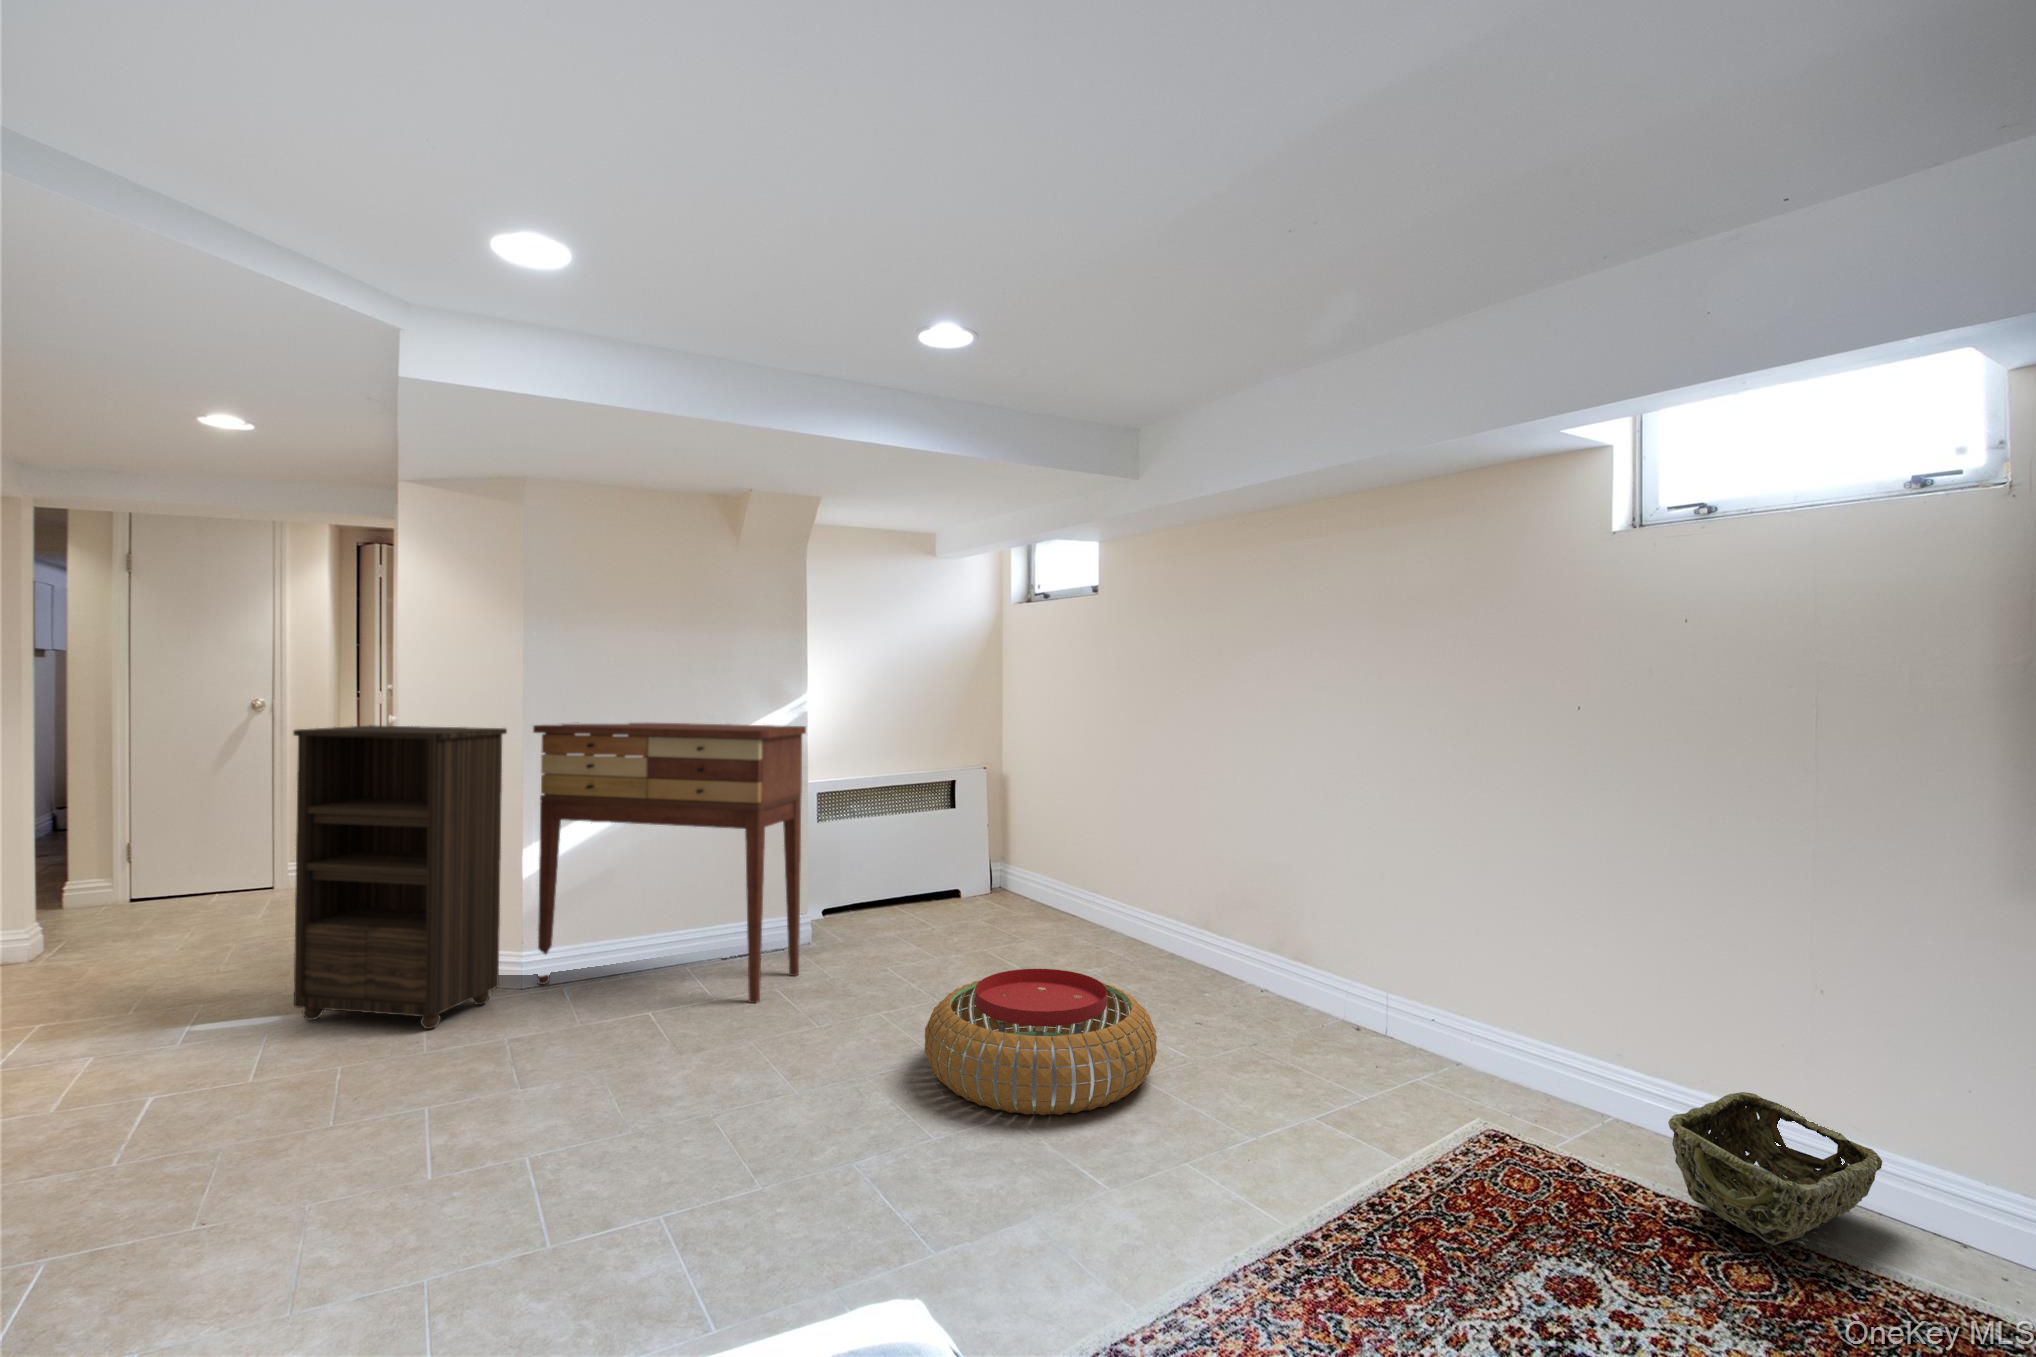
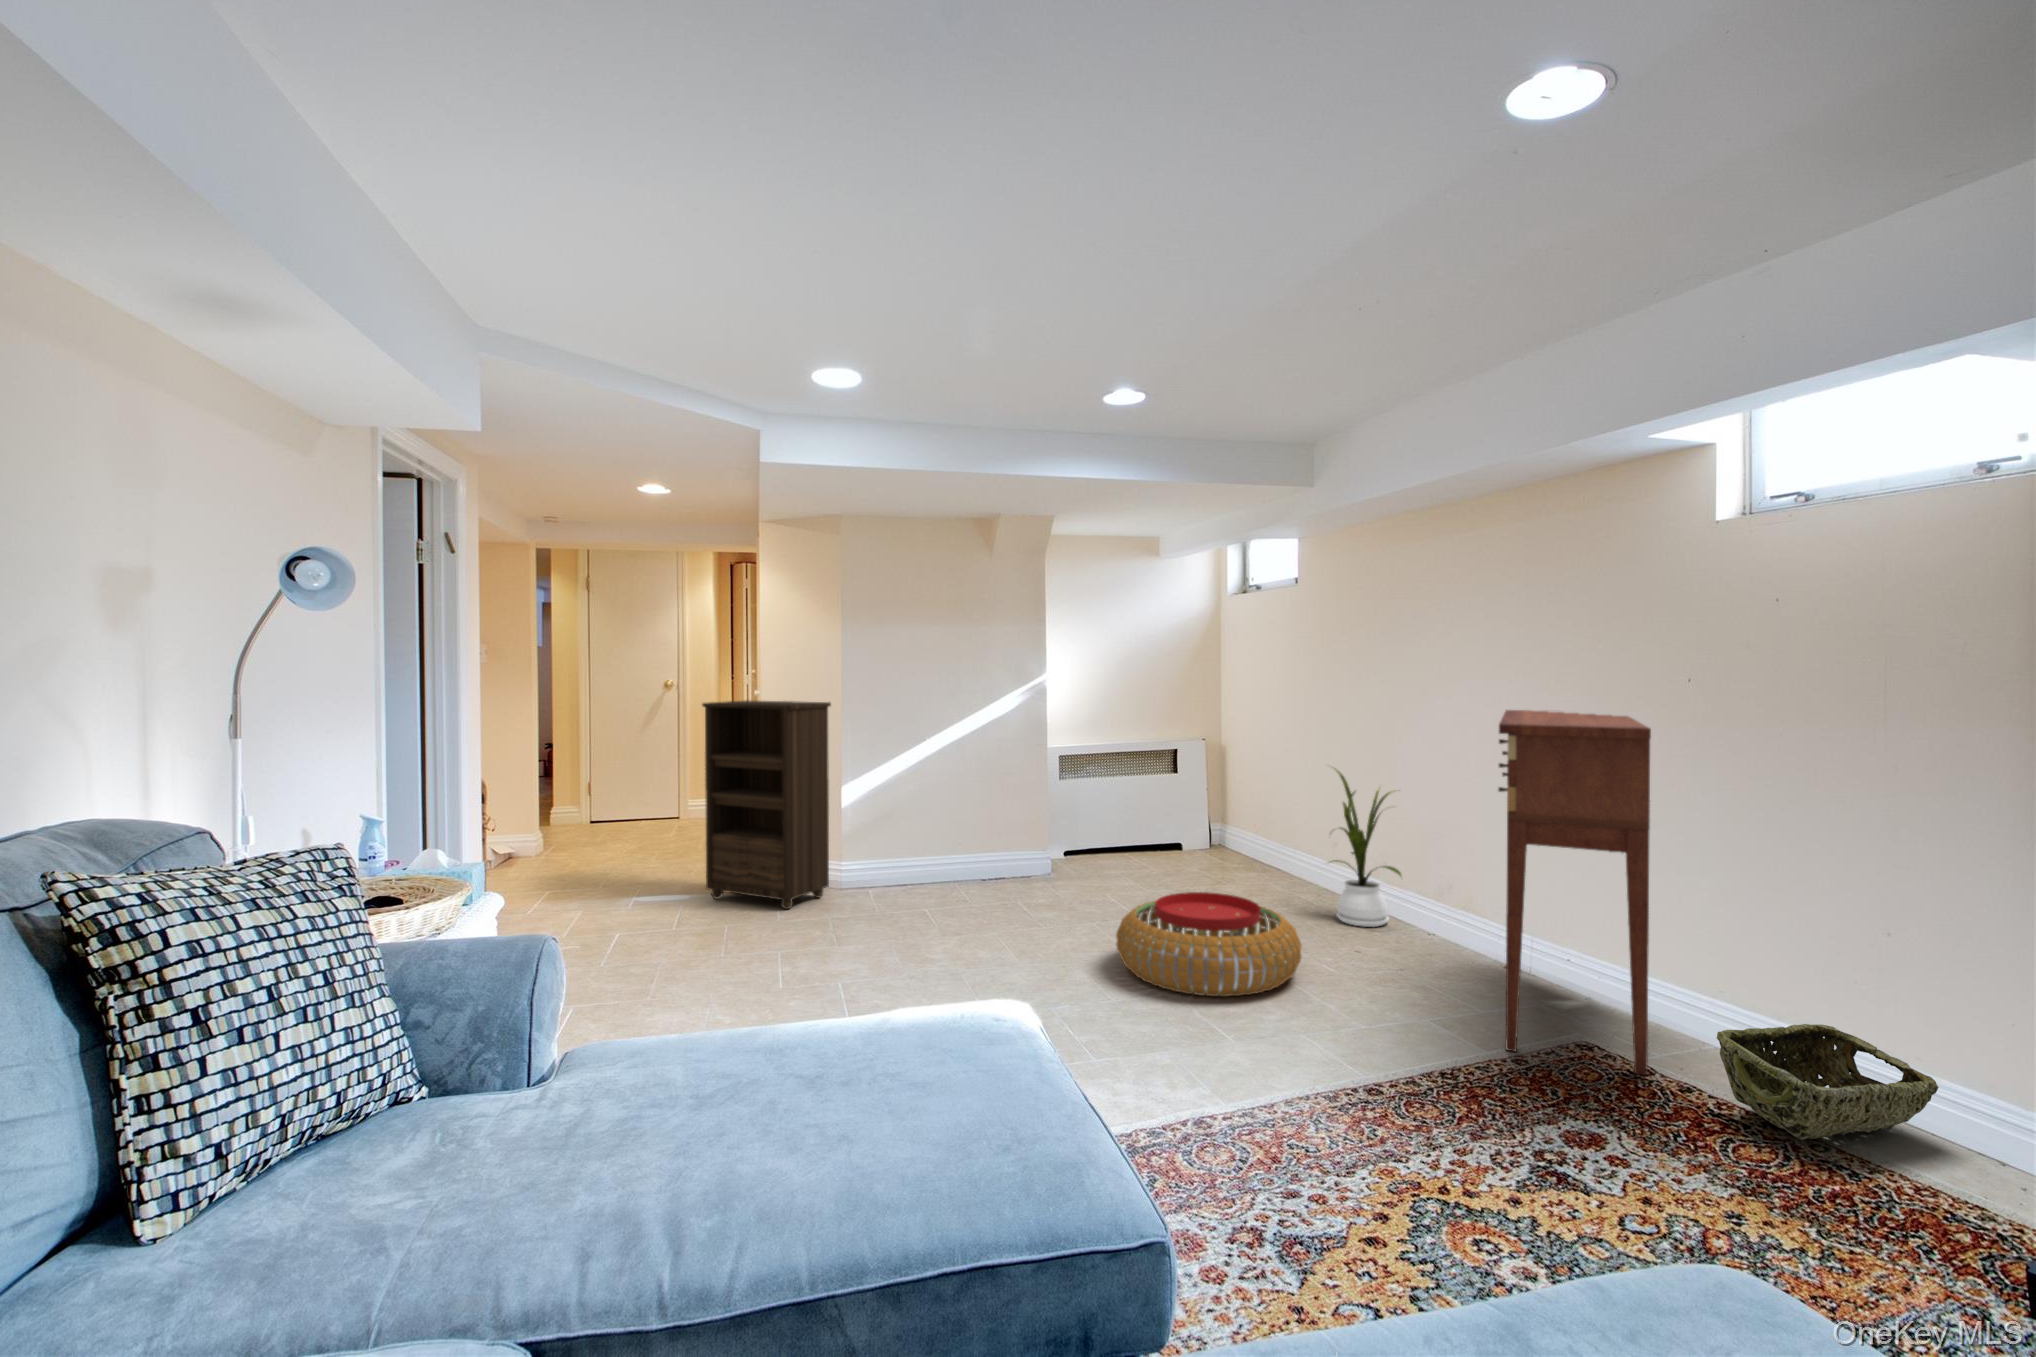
console table: present [533,723,806,1003] -> present [1499,710,1651,1075]
house plant: none [1145,799,1238,988] -> present [1329,767,1401,927]

